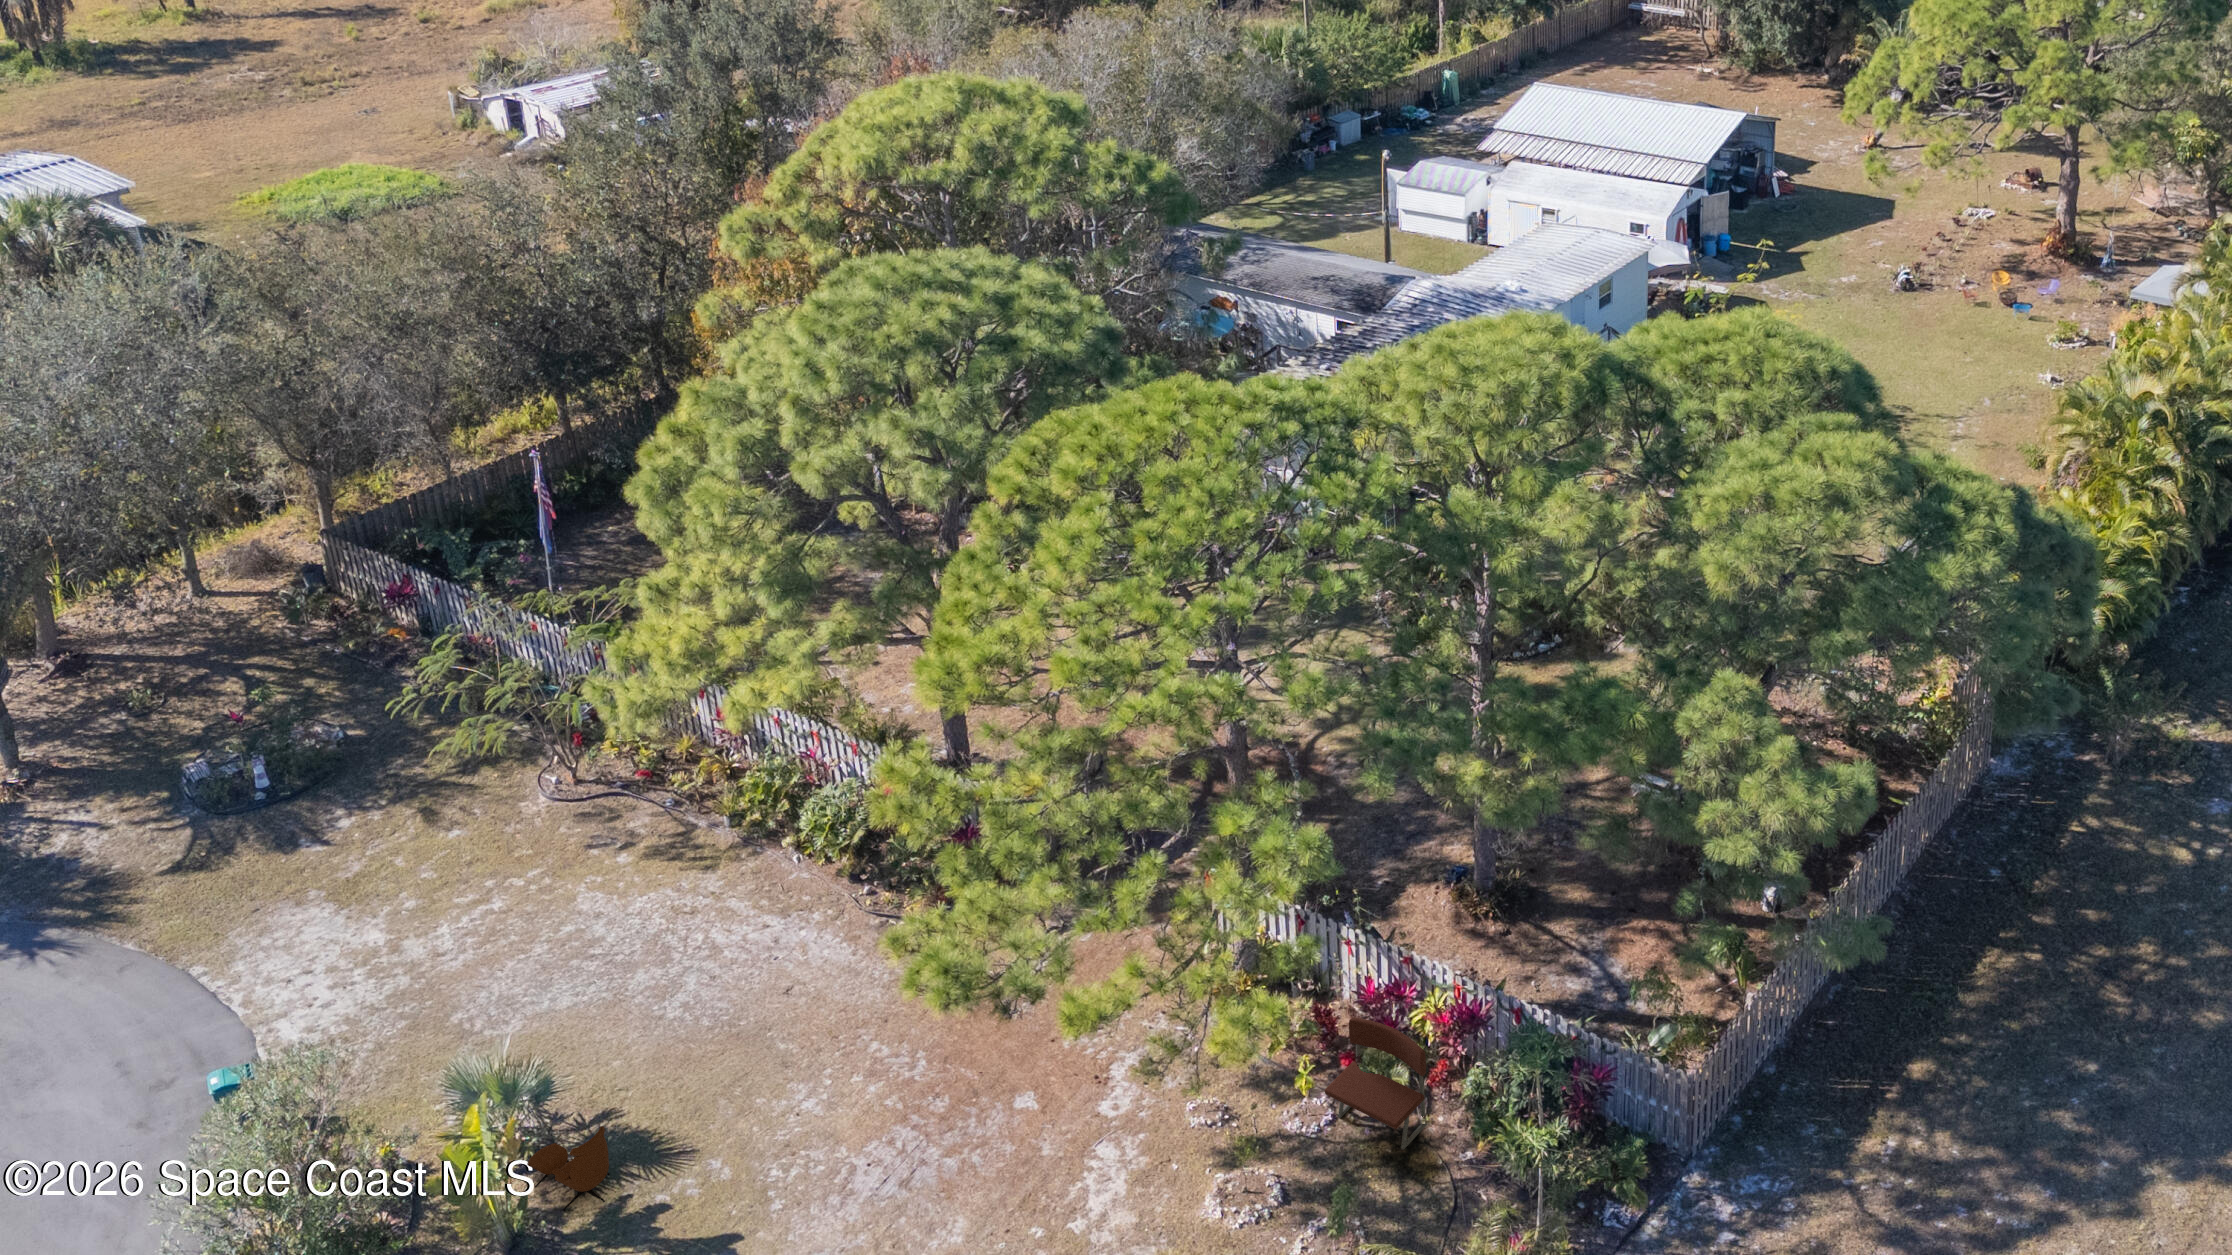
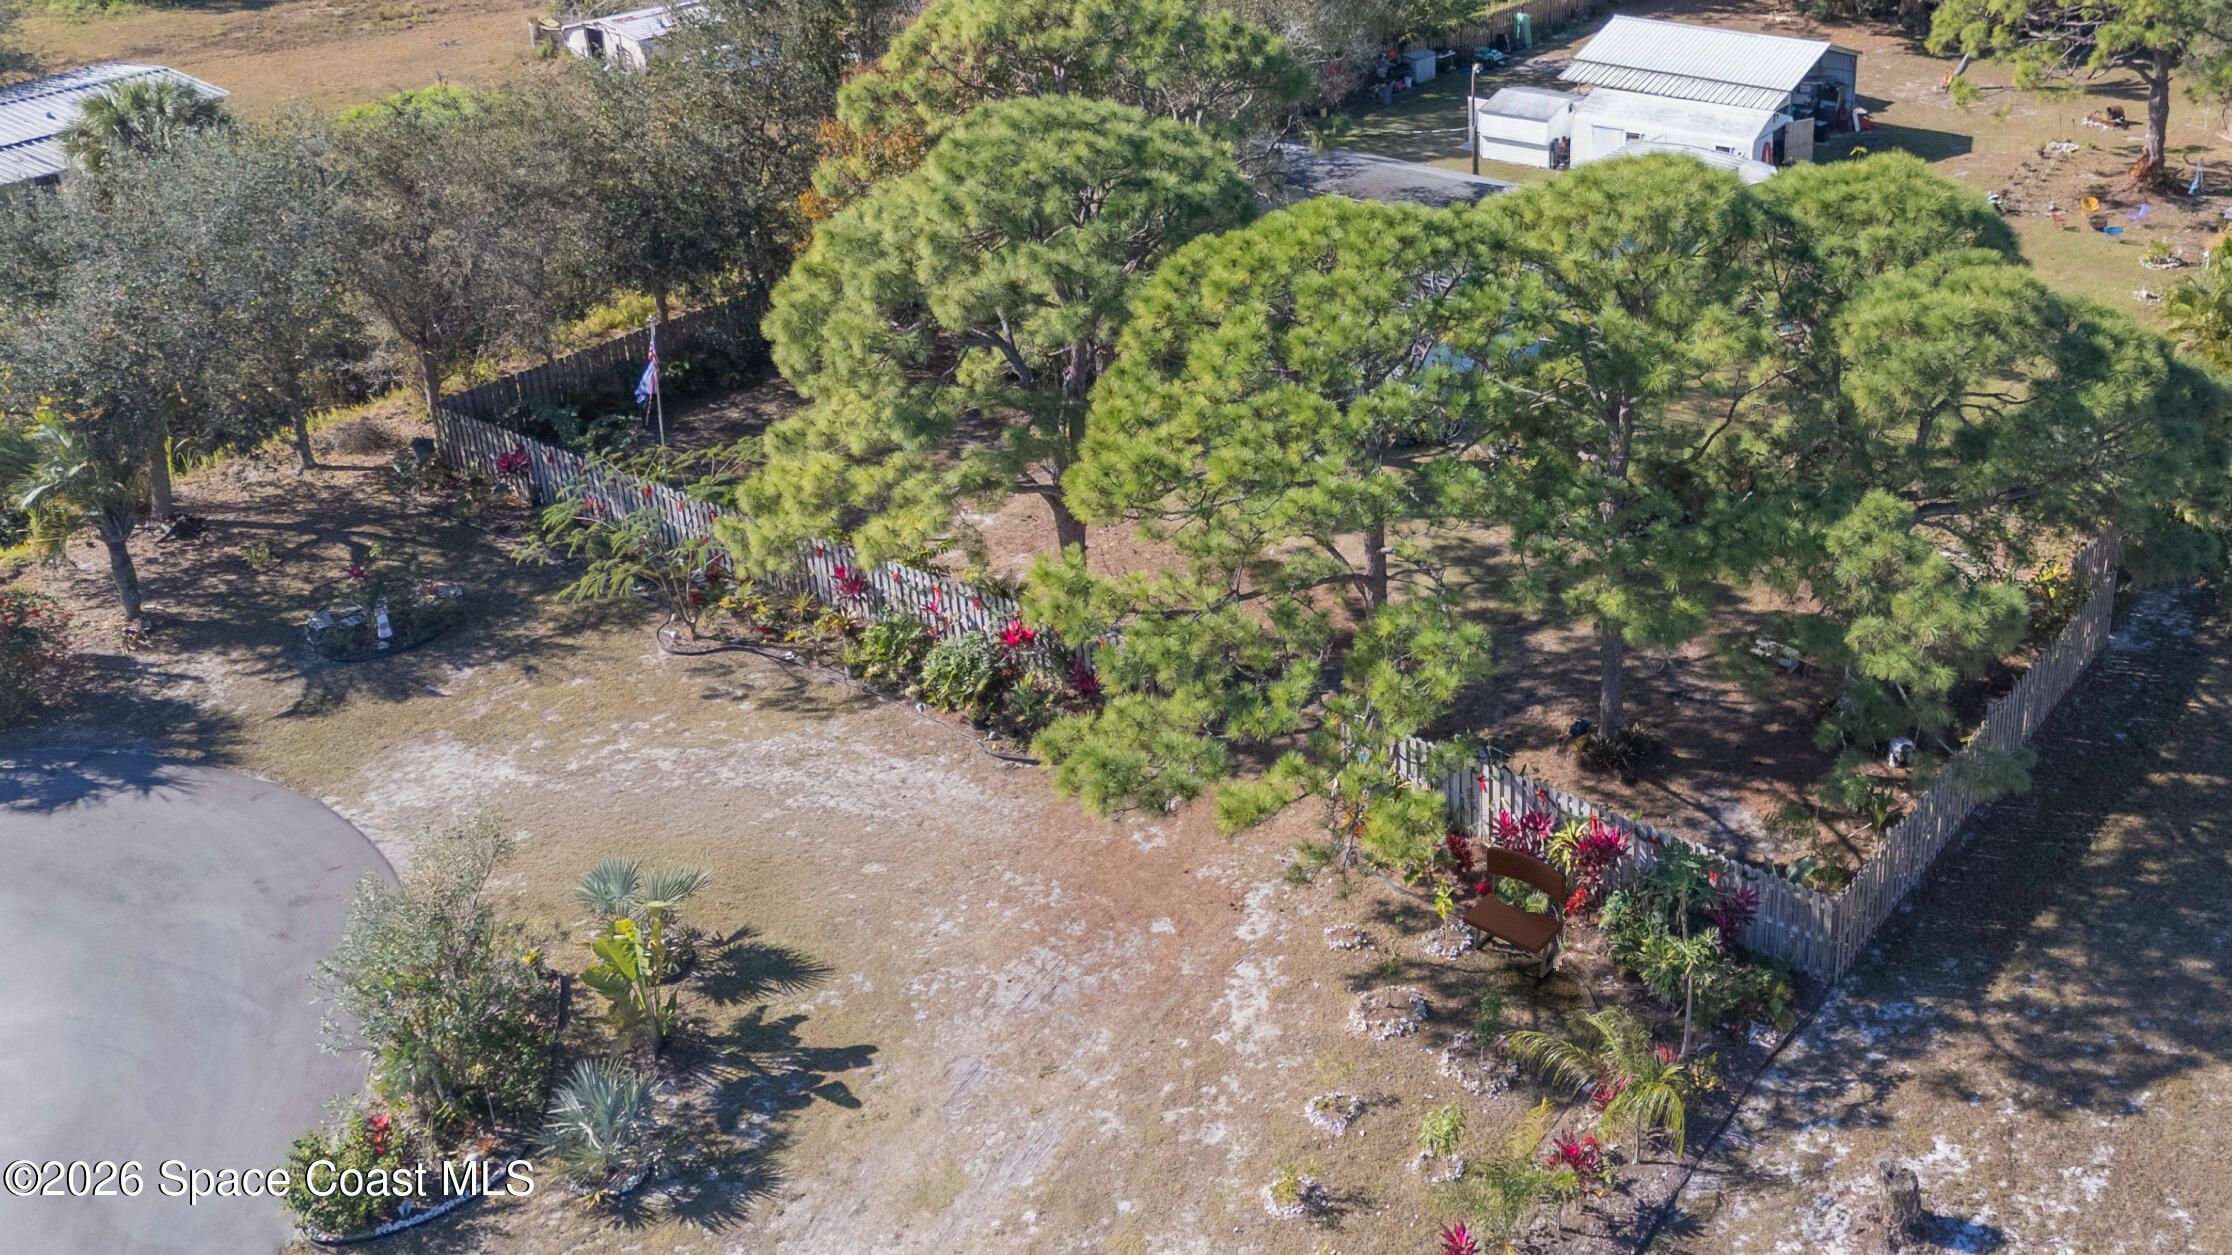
lounge chair: present [527,1126,609,1211] -> none [667,934,748,1020]

